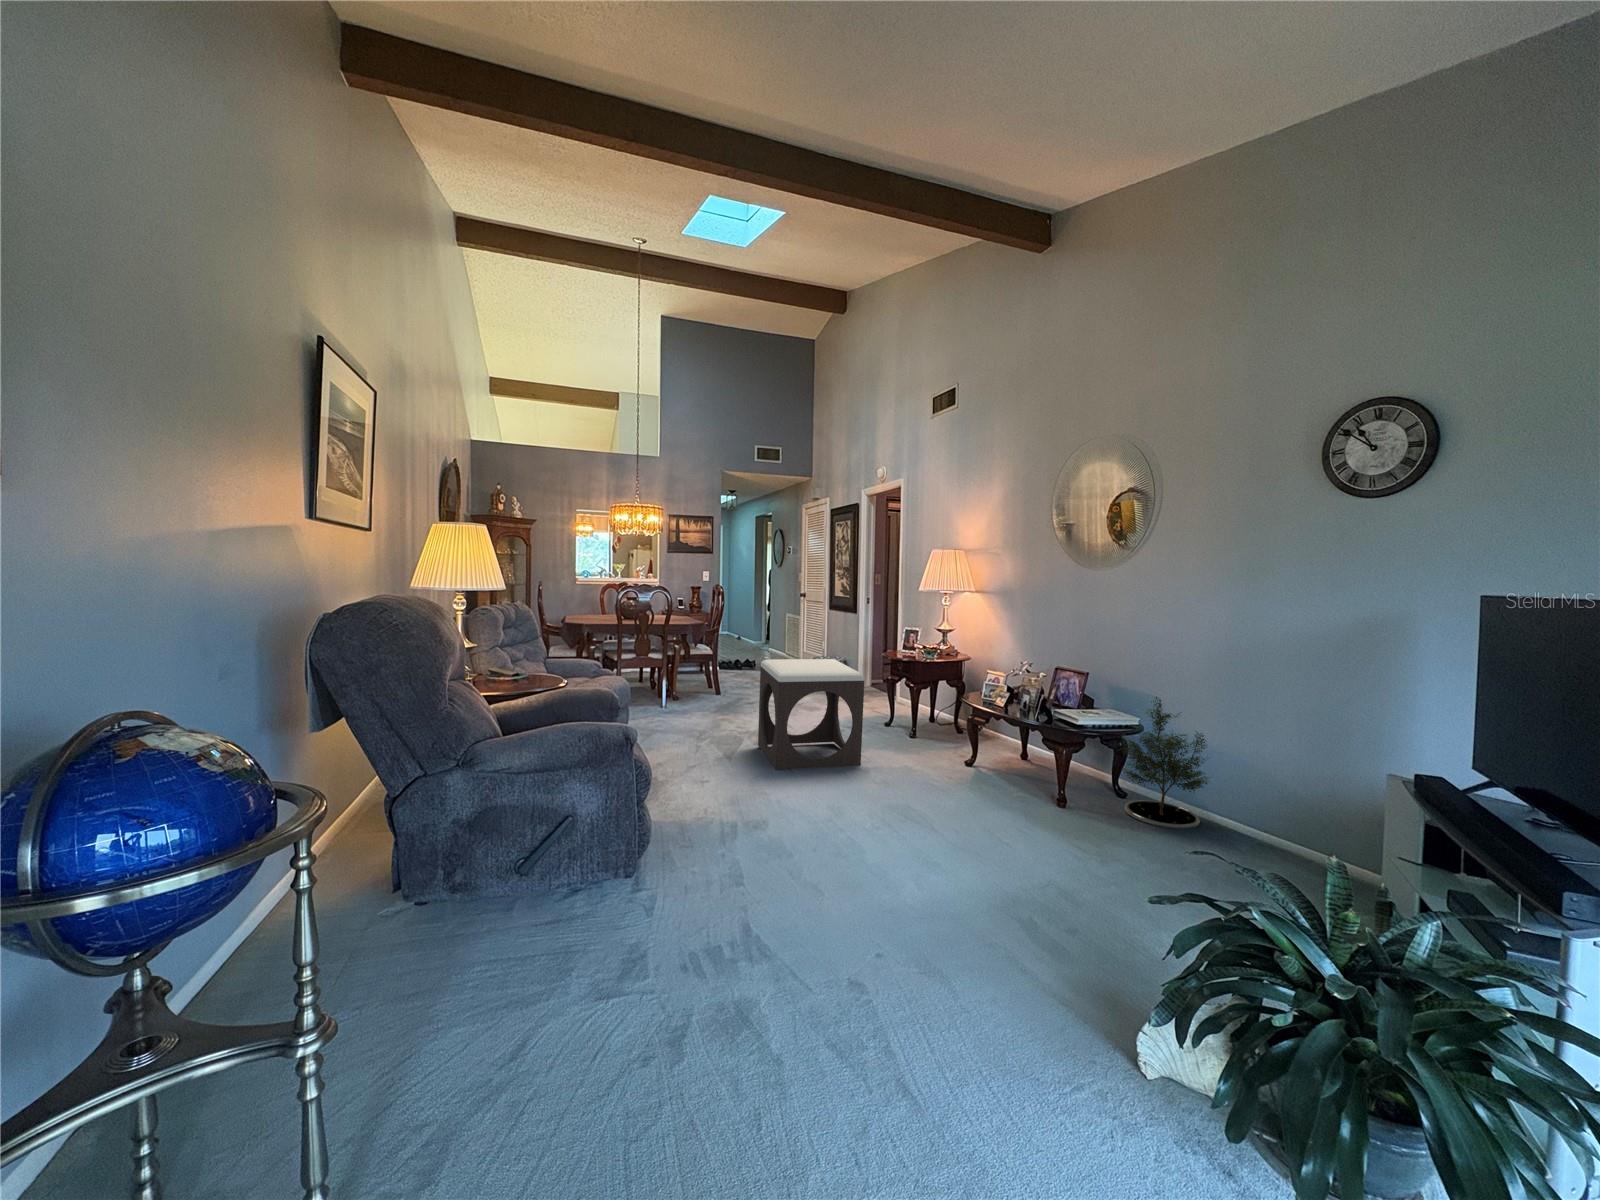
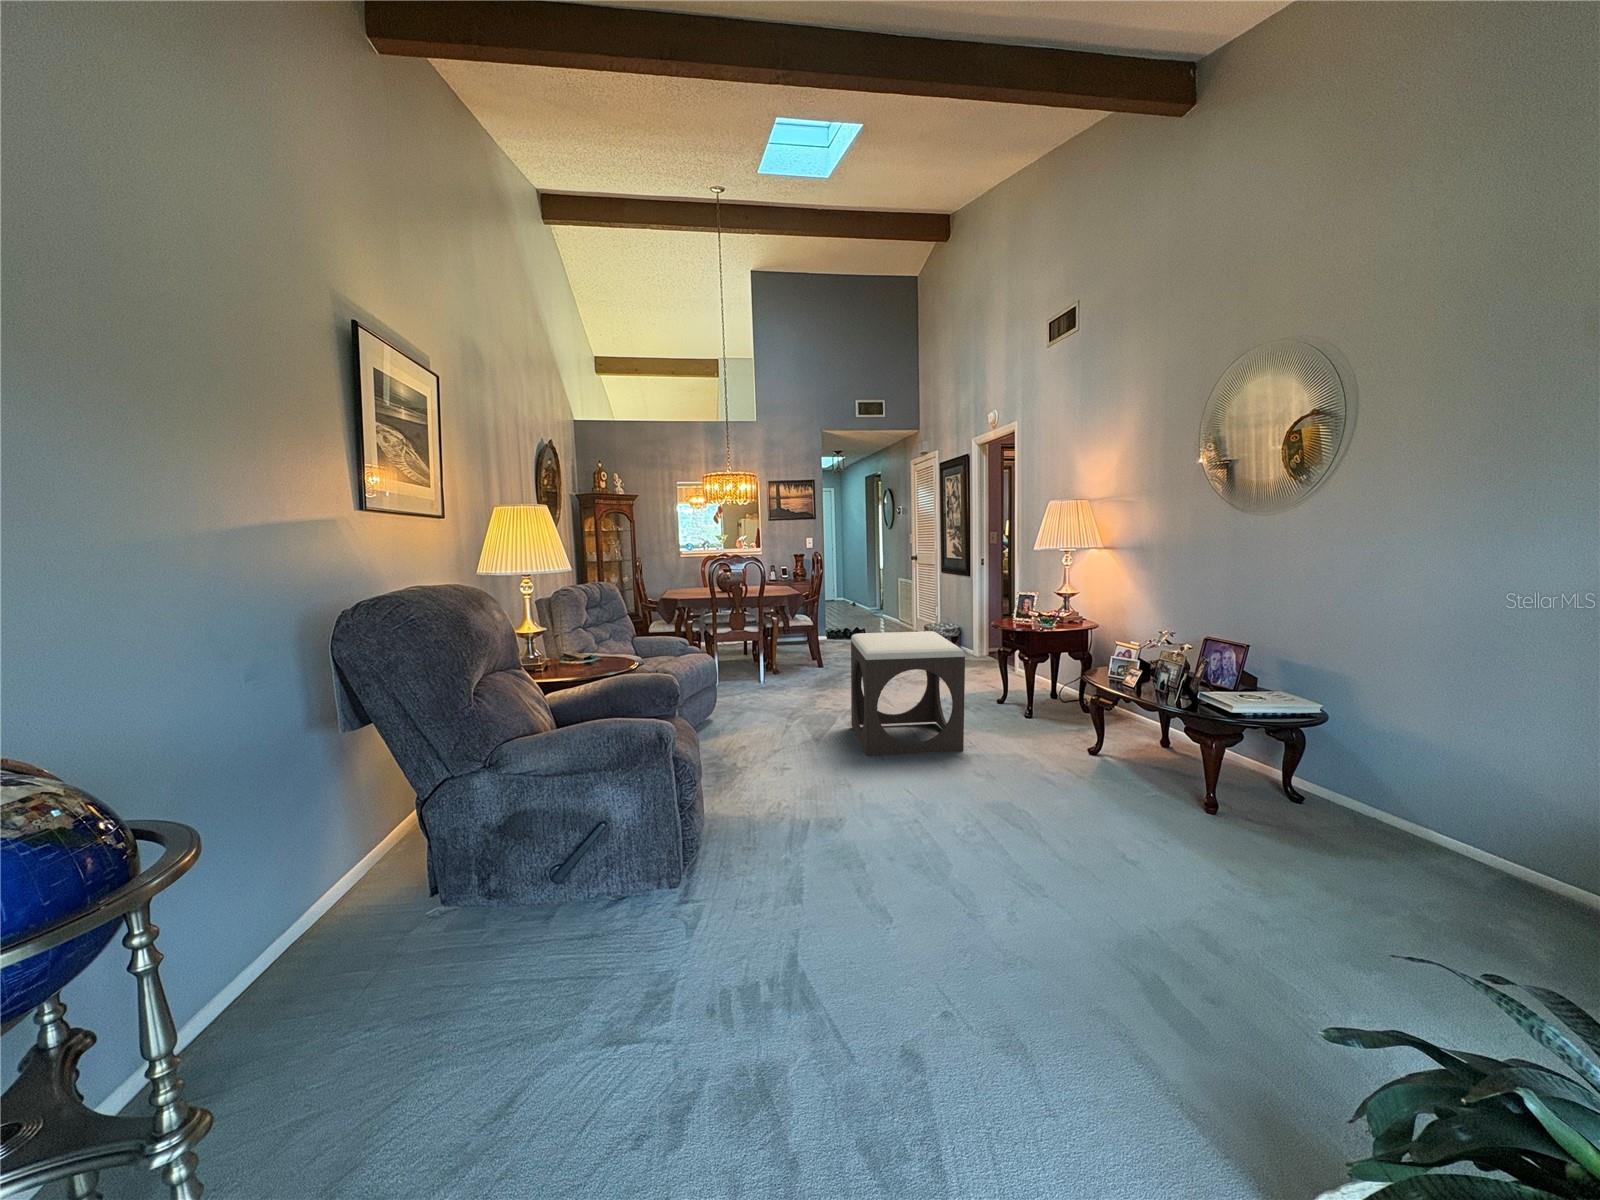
potted tree: present [1123,697,1210,829] -> none [1293,678,1434,852]

